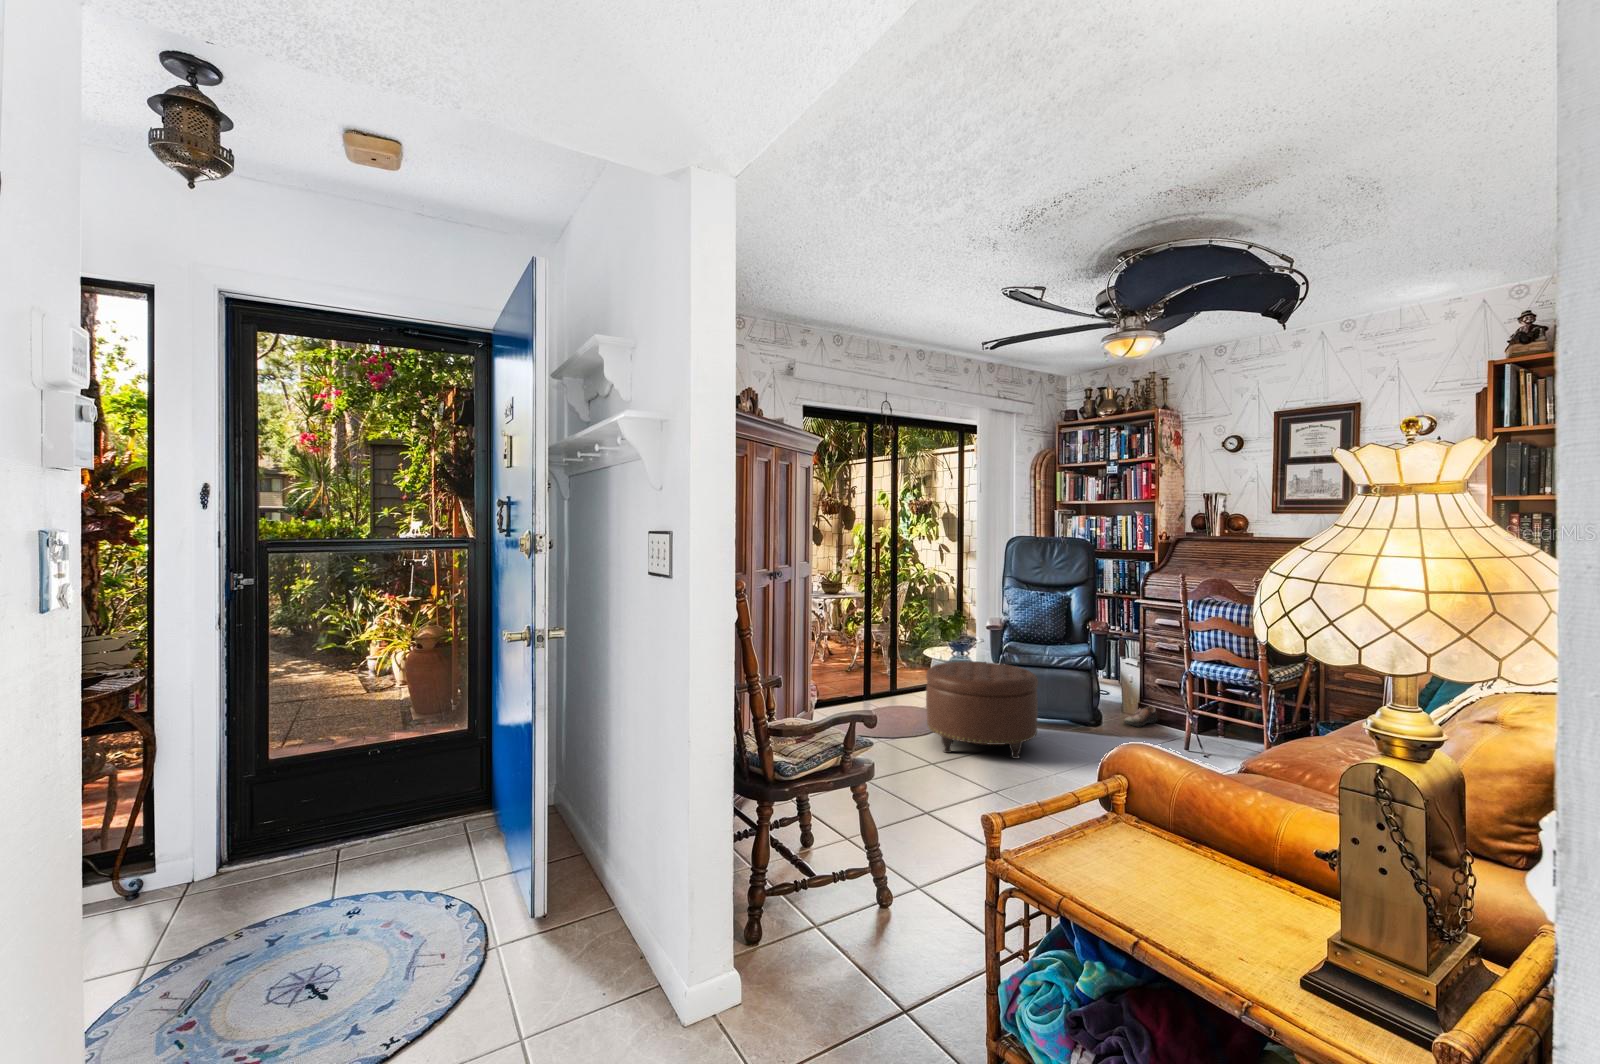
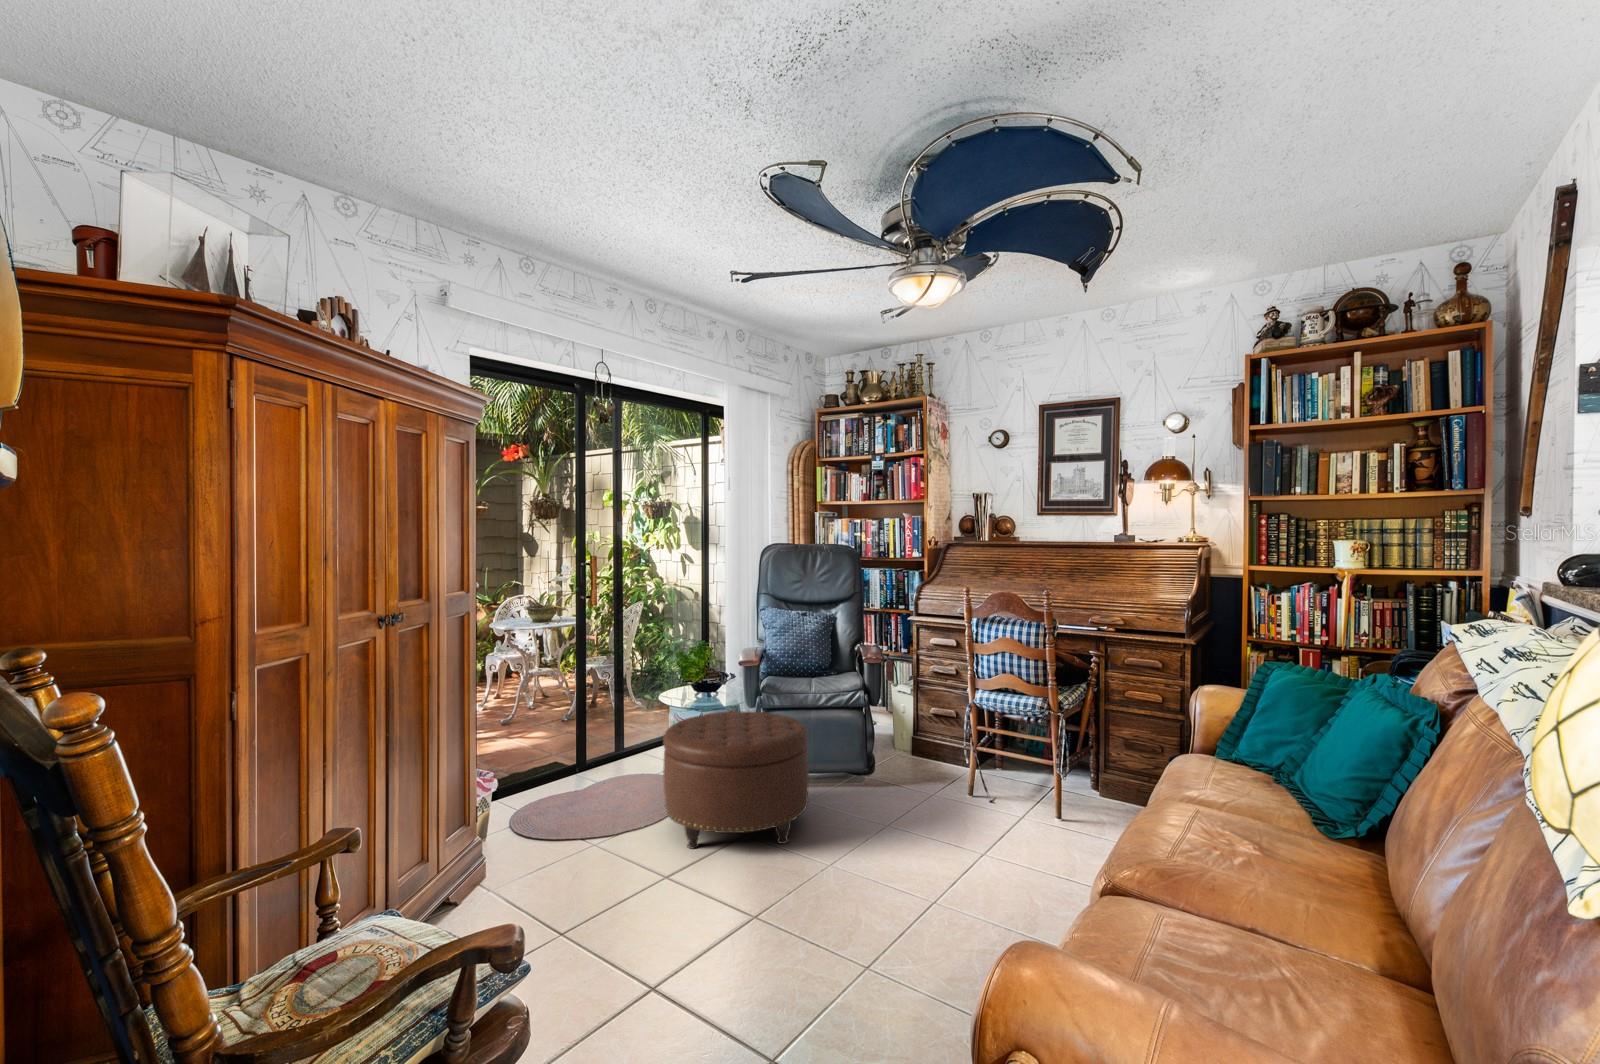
shoe: present [1124,706,1158,726] -> none [900,741,935,768]

